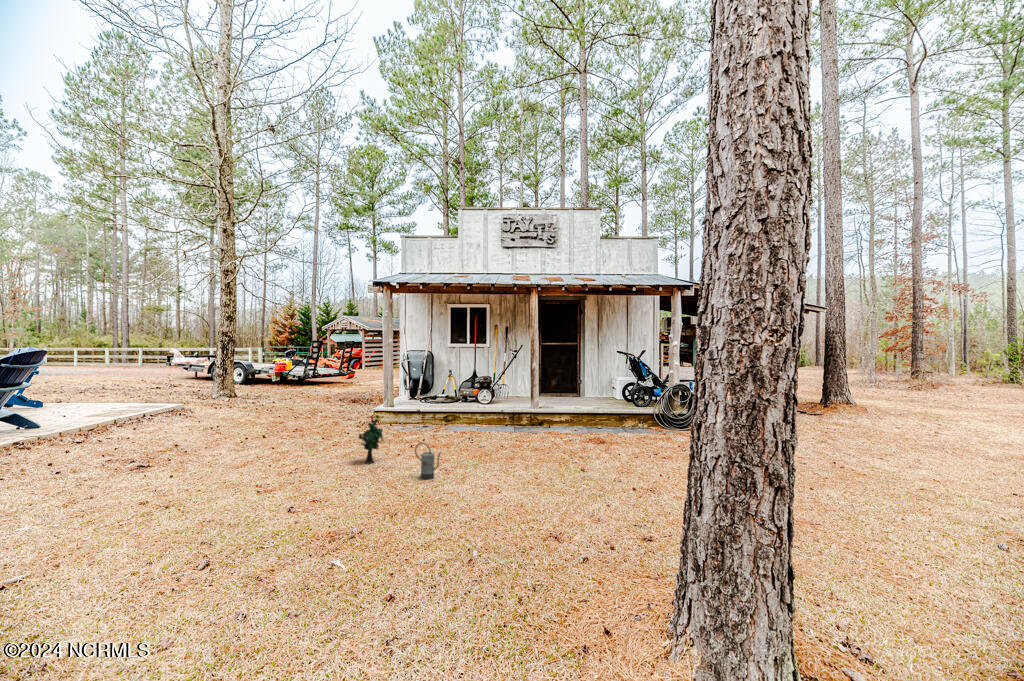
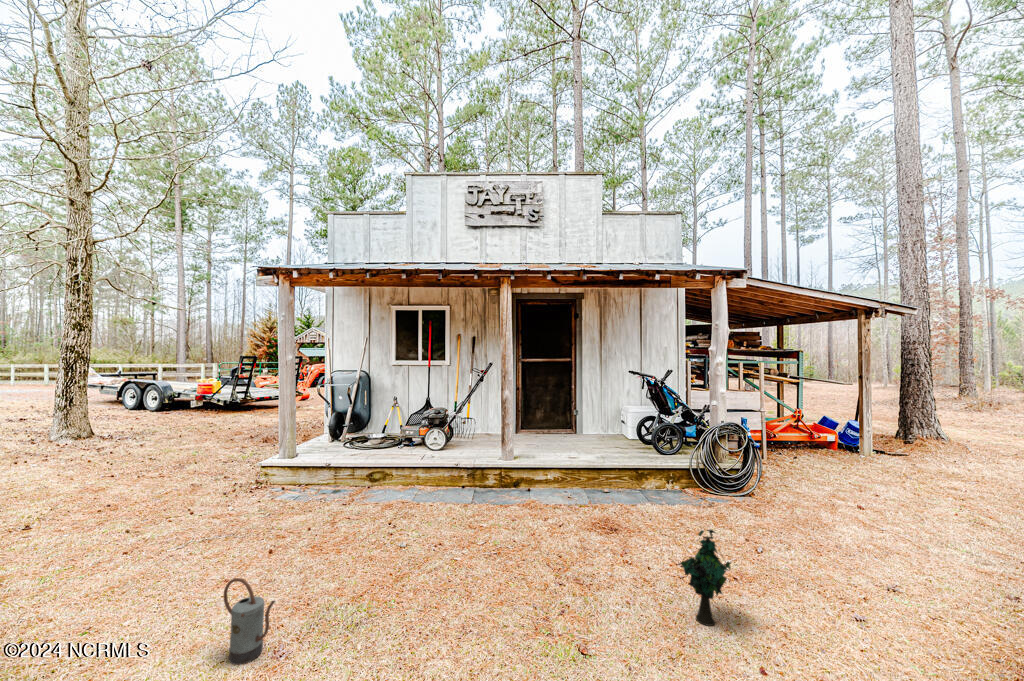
decorative plant: present [358,419,383,464] -> present [680,529,731,626]

